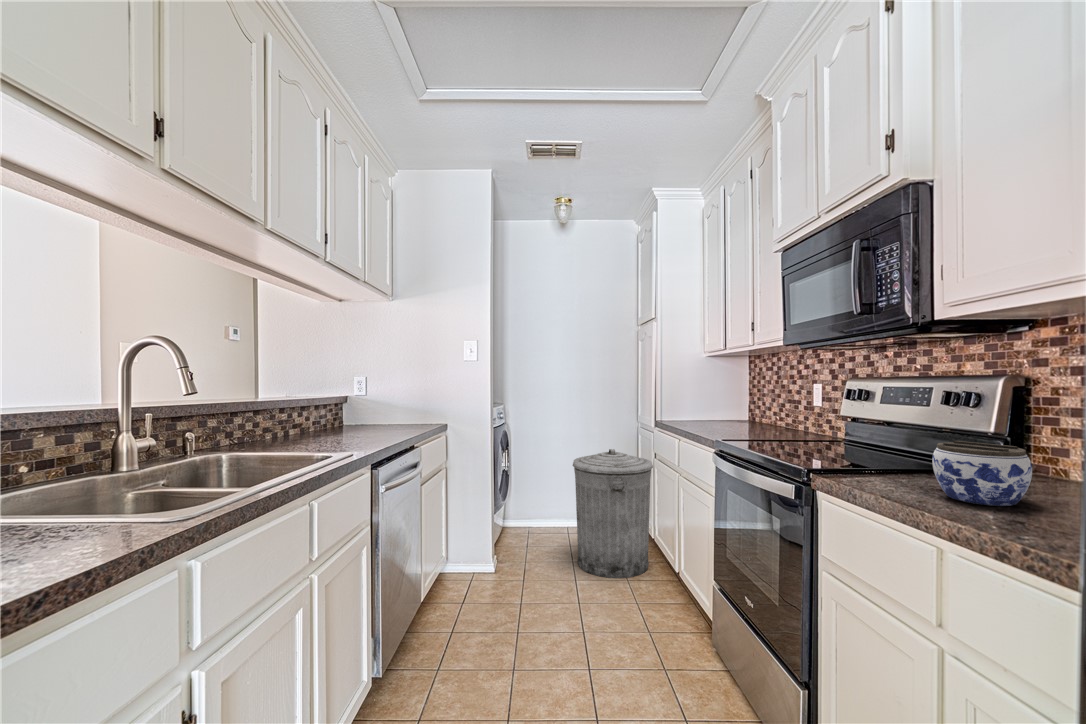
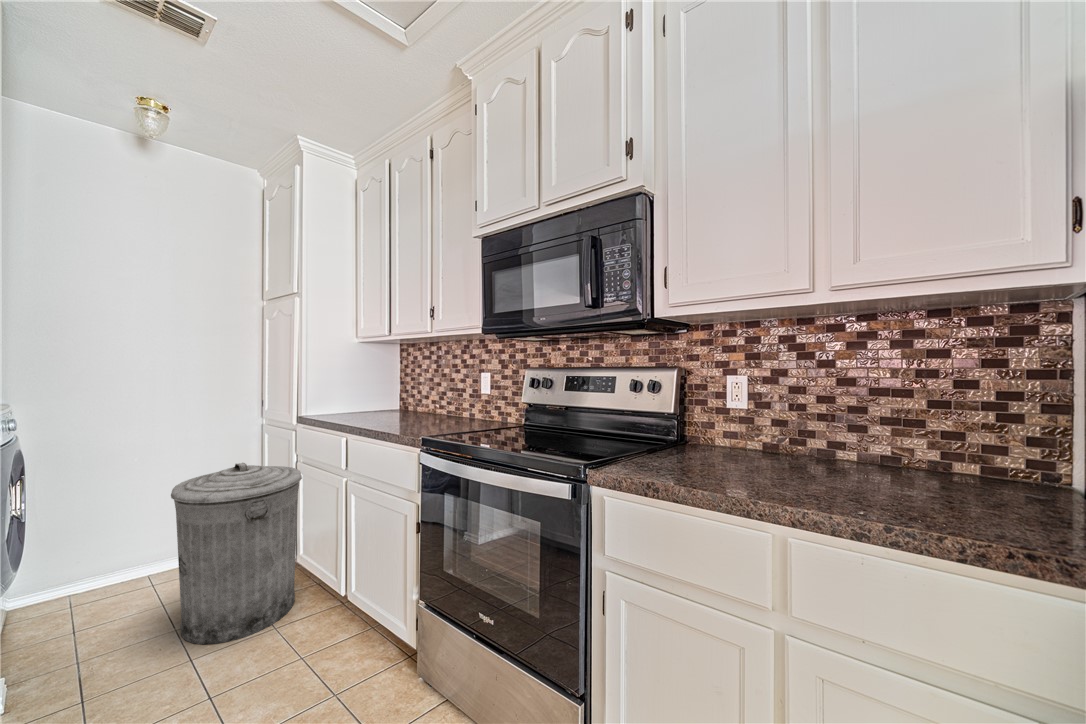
jar: present [932,441,1032,506] -> none [711,427,781,481]

